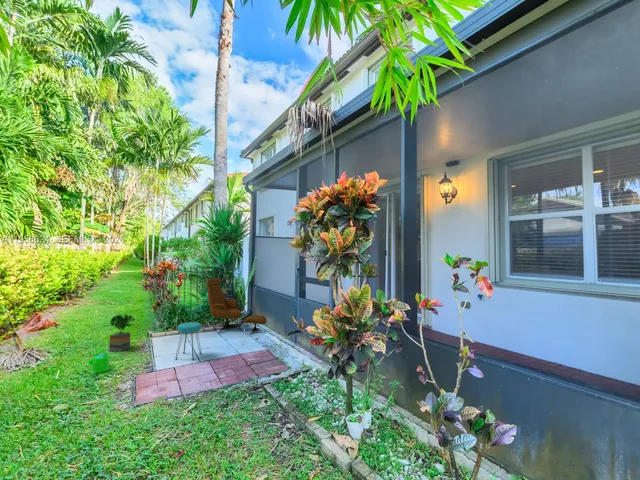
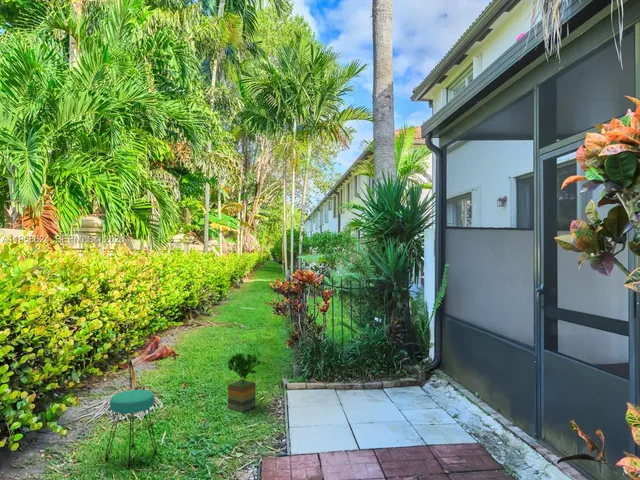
lounge chair: present [206,278,267,335] -> none [366,300,474,409]
stool: present [176,322,201,360] -> present [105,390,157,467]
watering can: present [87,349,110,373] -> none [194,411,226,450]

